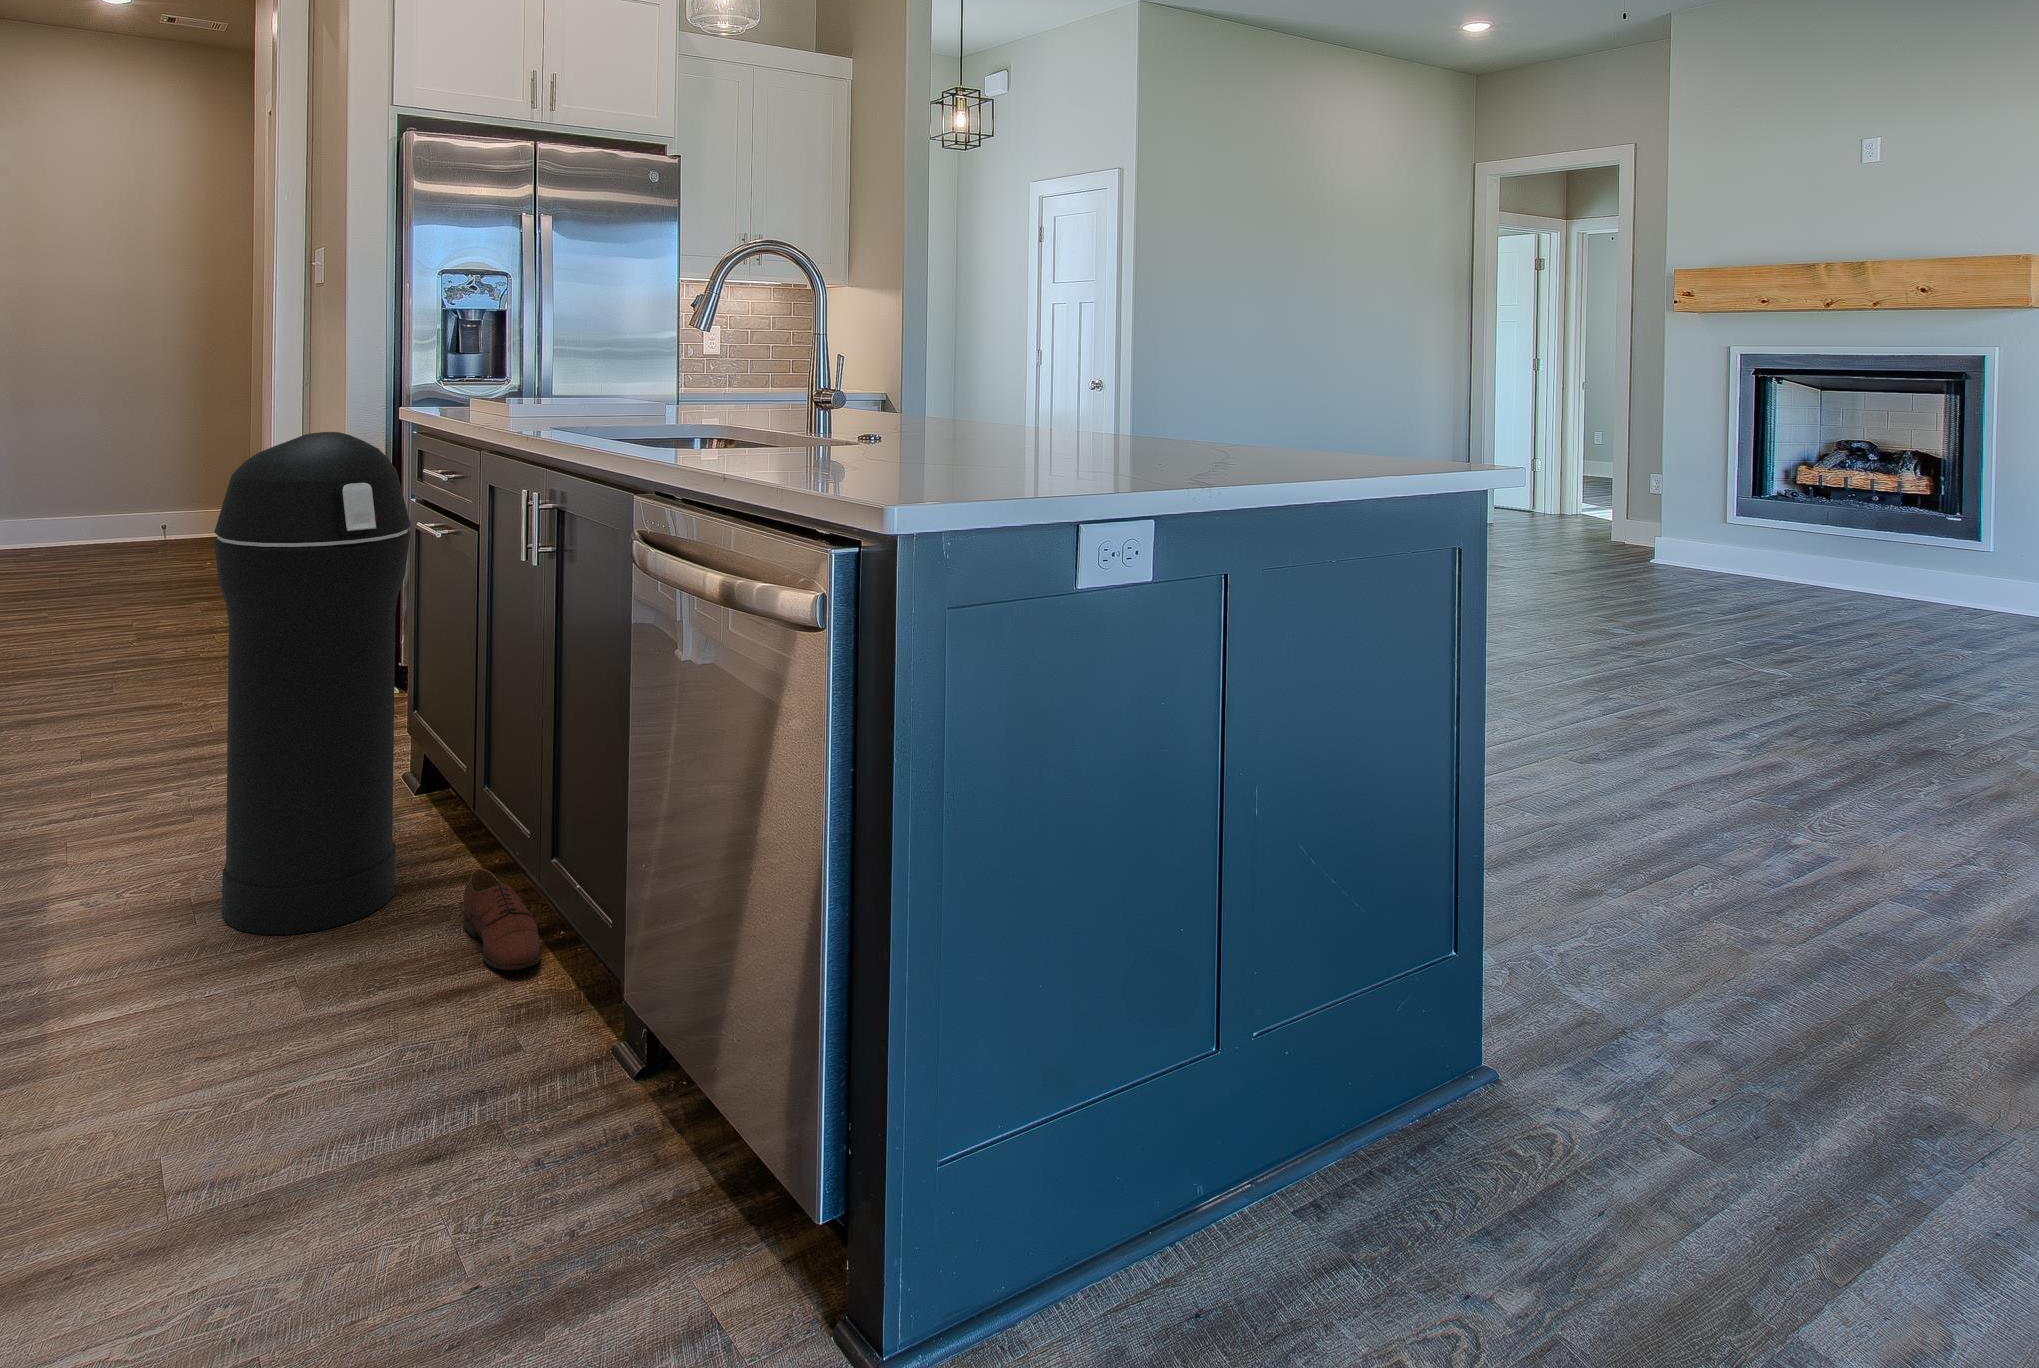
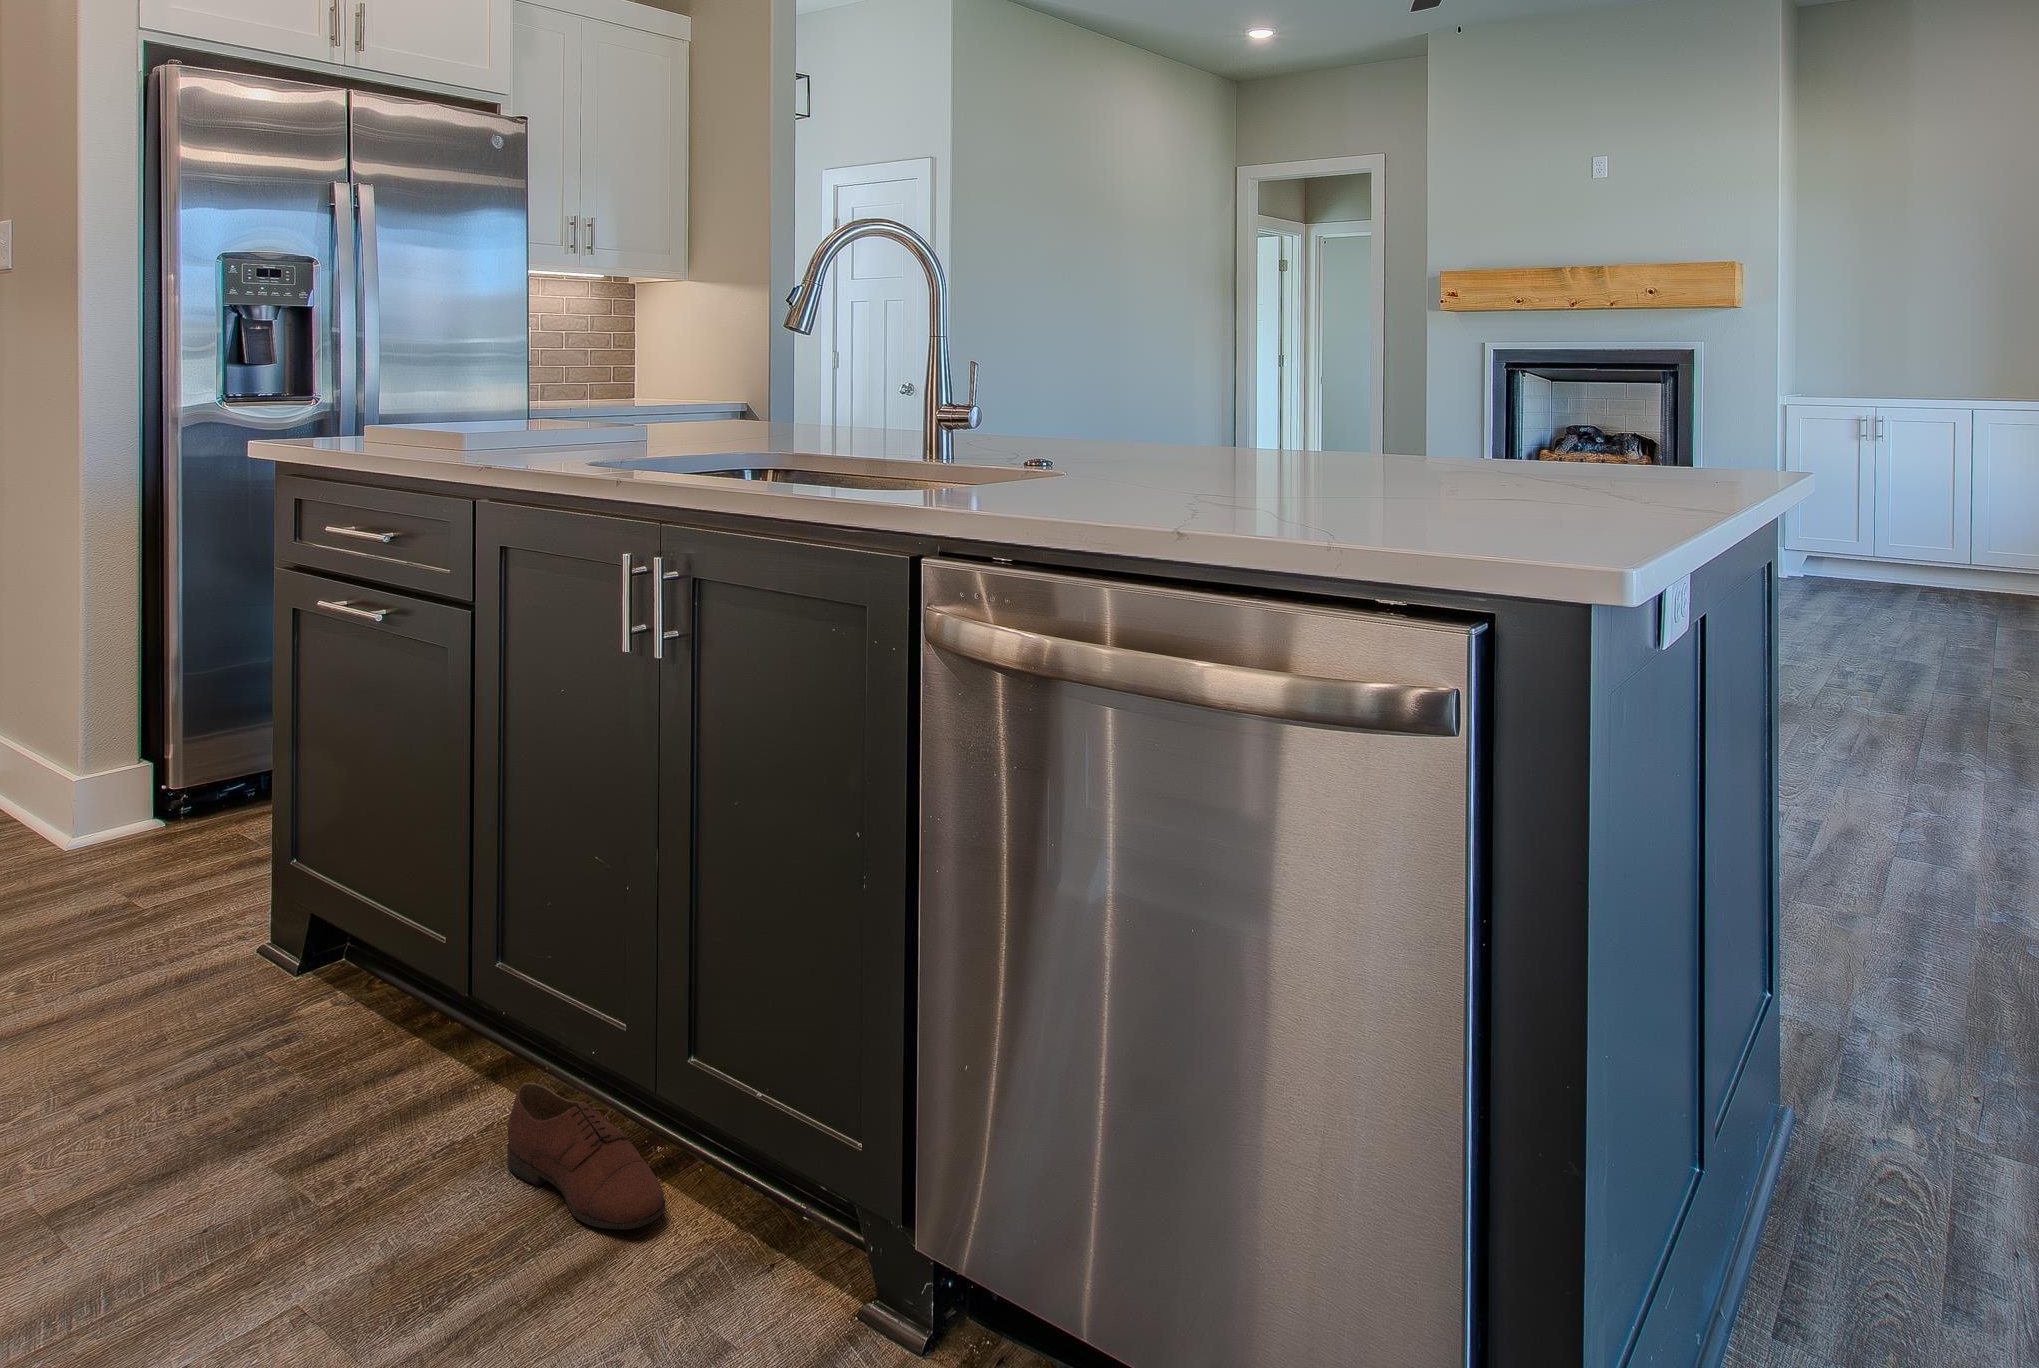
trash can: present [214,432,410,935] -> none [76,484,387,1257]

